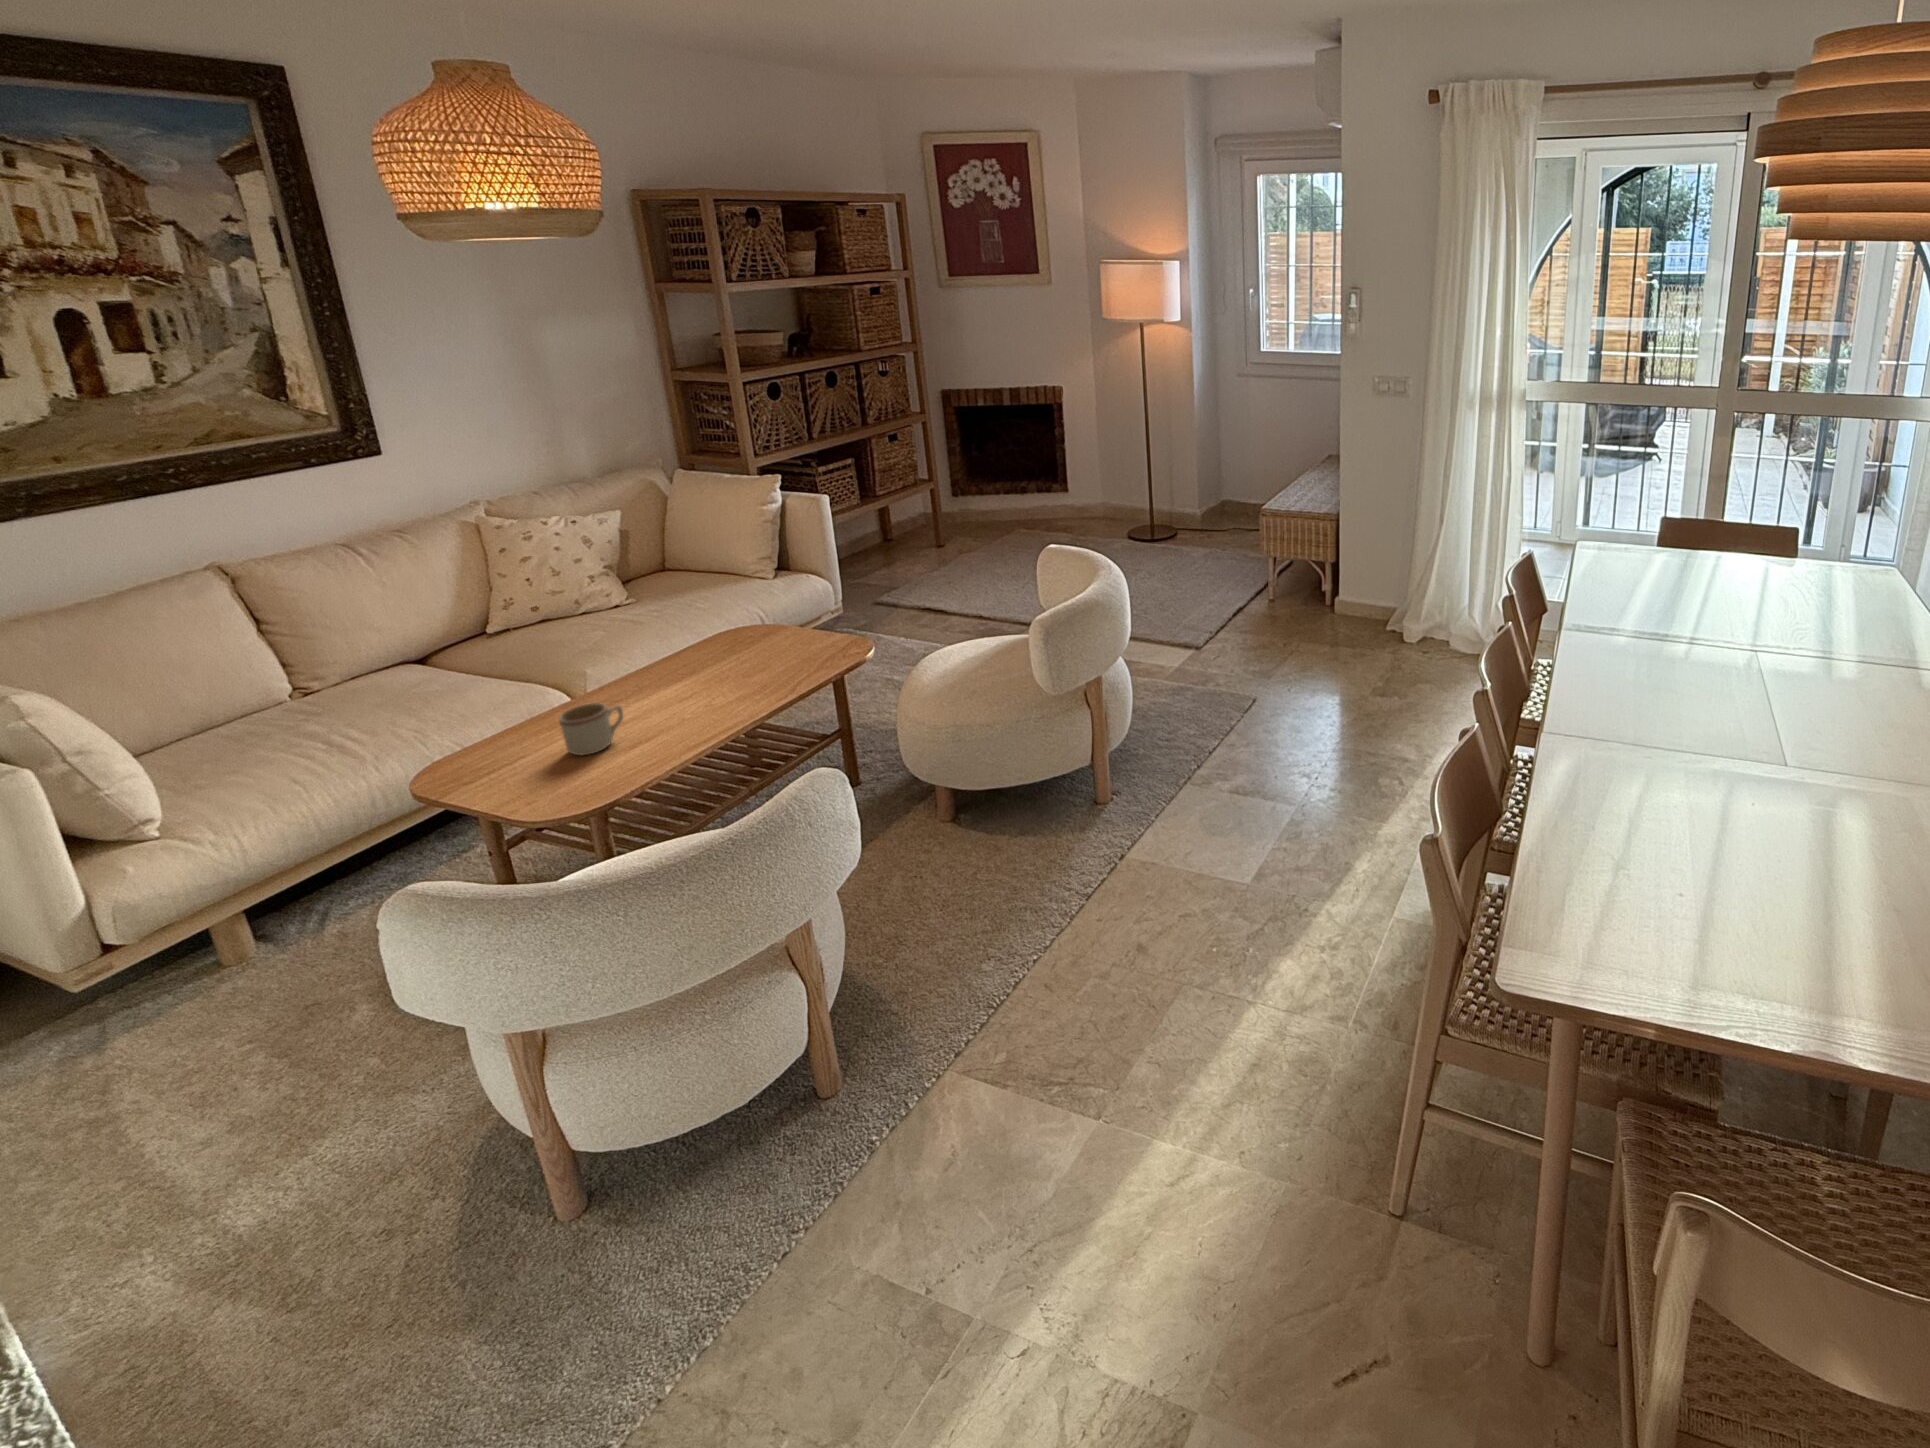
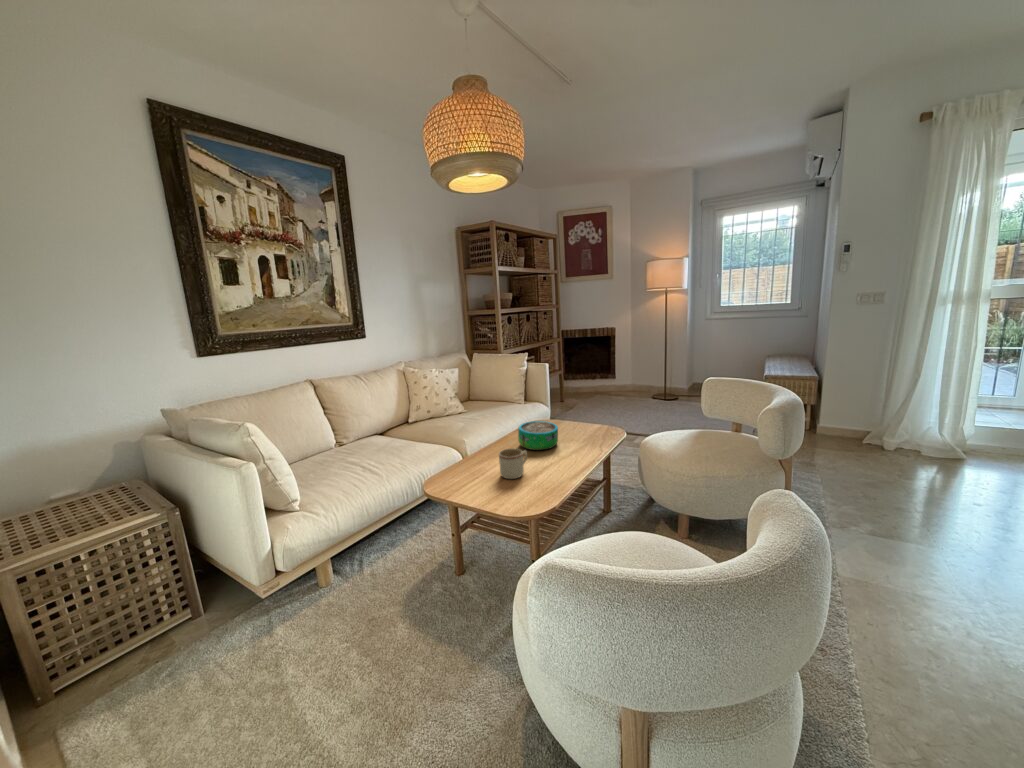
decorative bowl: none [648,638,730,694] -> present [518,421,558,450]

